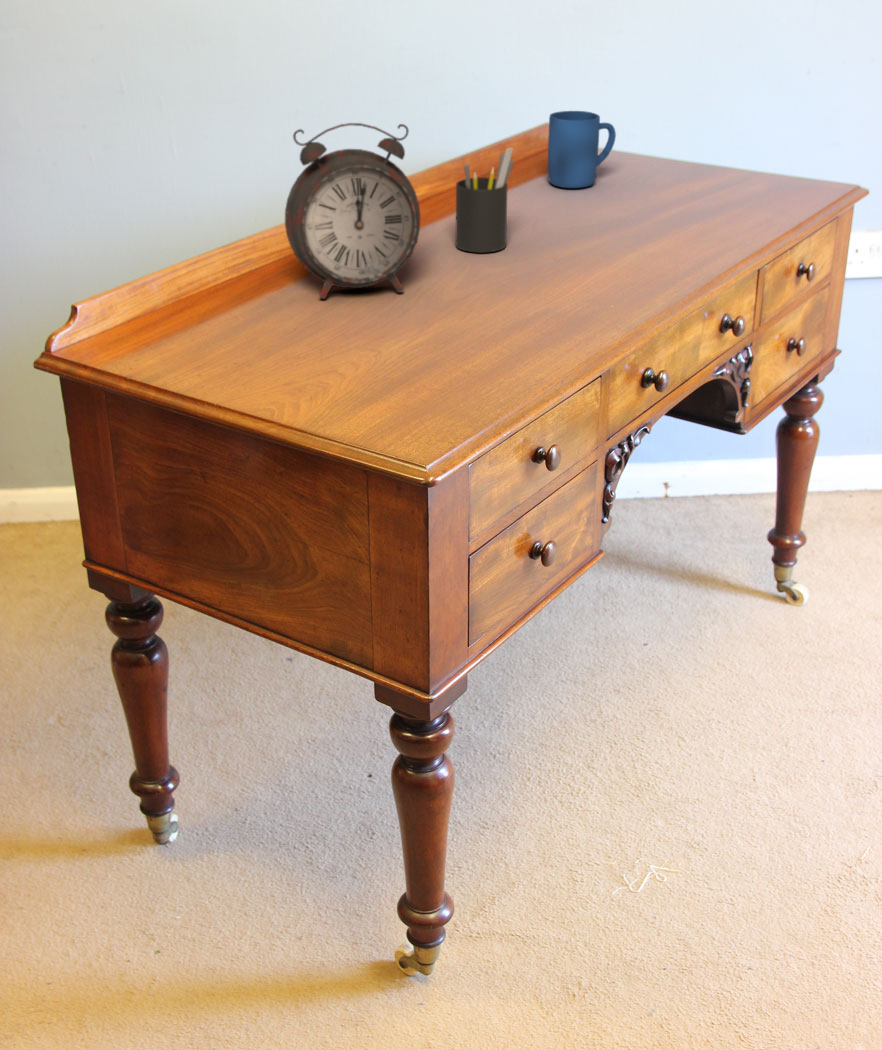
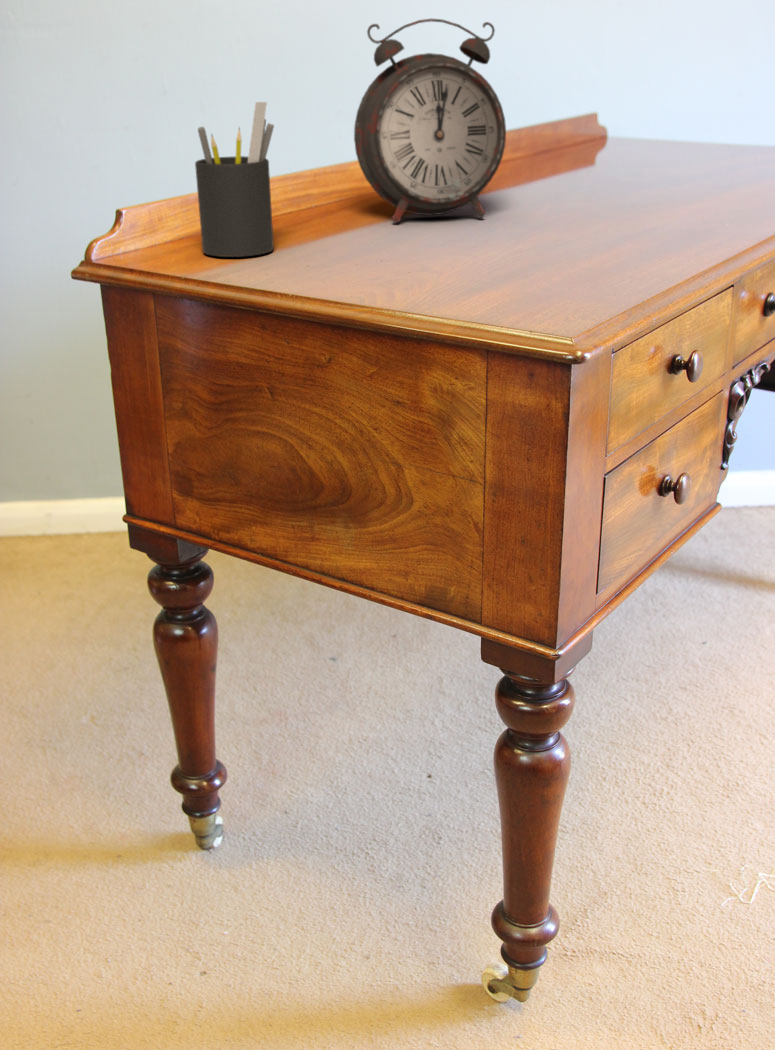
mug: present [548,111,616,188] -> none [605,82,676,158]
pen holder: present [456,148,514,253] -> present [195,102,274,257]

